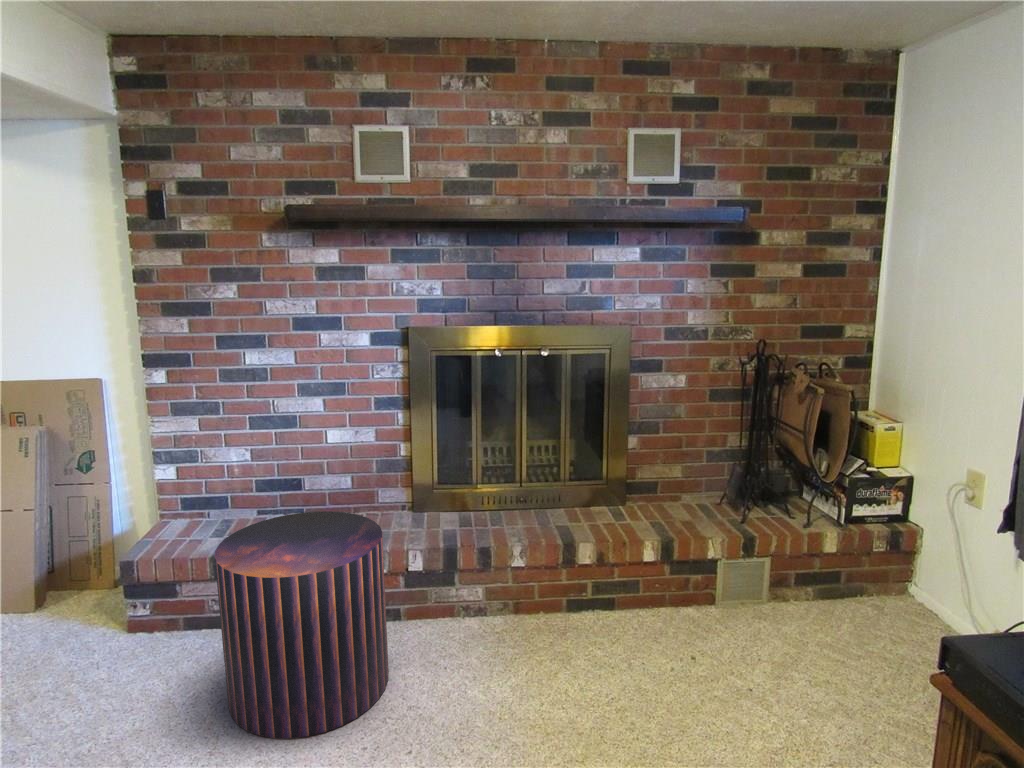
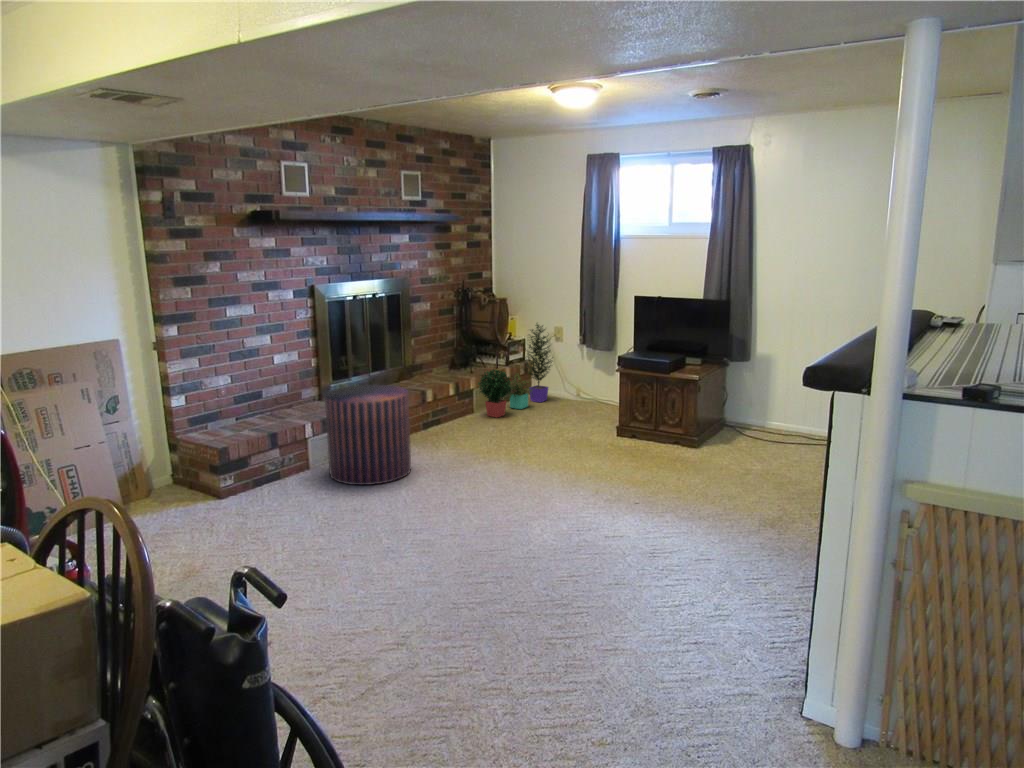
potted plant: none [707,449,959,642] -> present [478,323,552,418]

